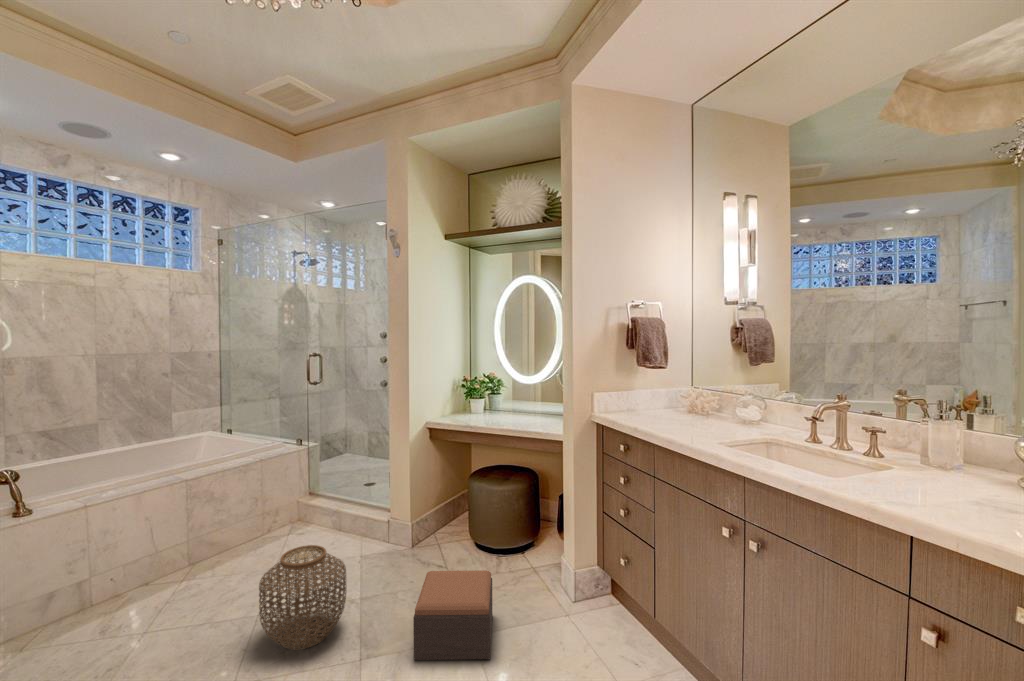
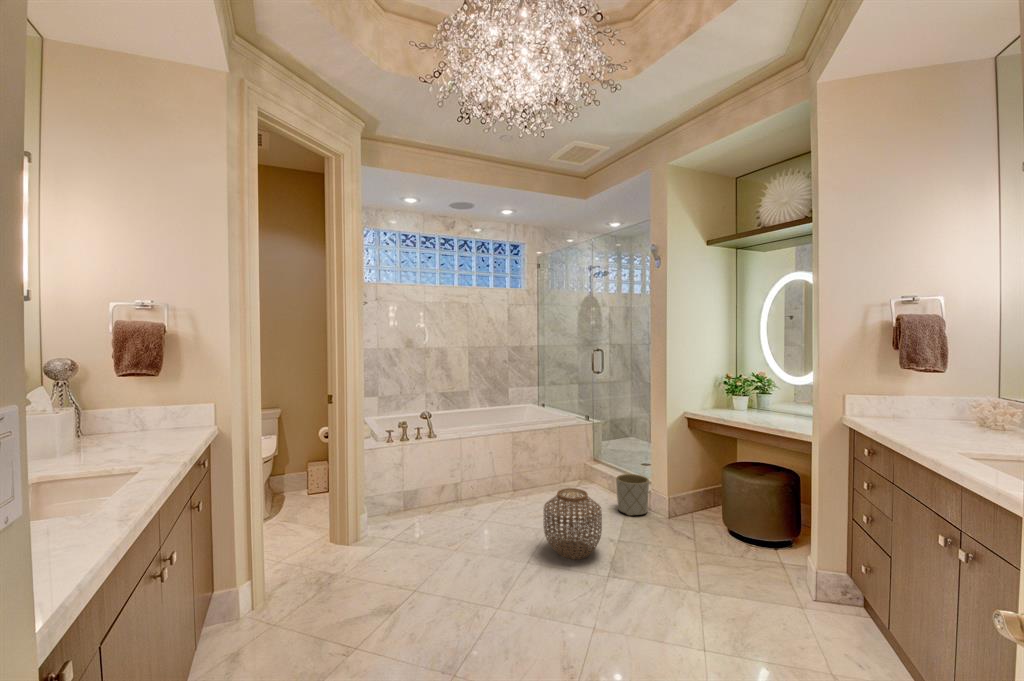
planter: none [348,503,388,556] -> present [616,474,649,516]
footstool: present [413,570,492,660] -> none [644,531,722,611]

